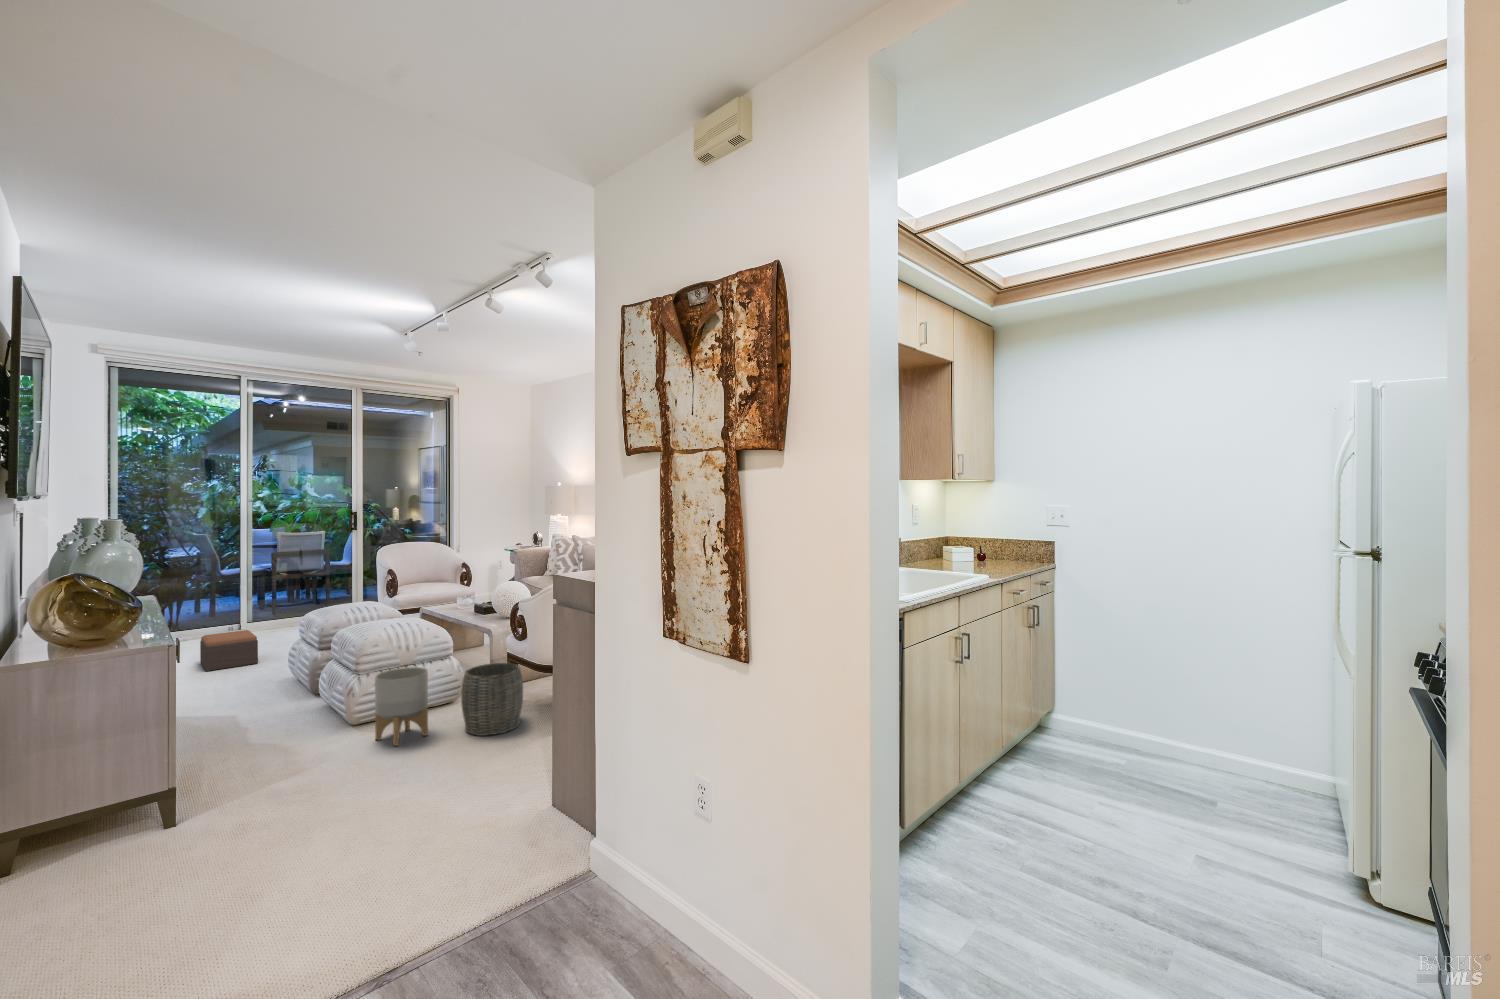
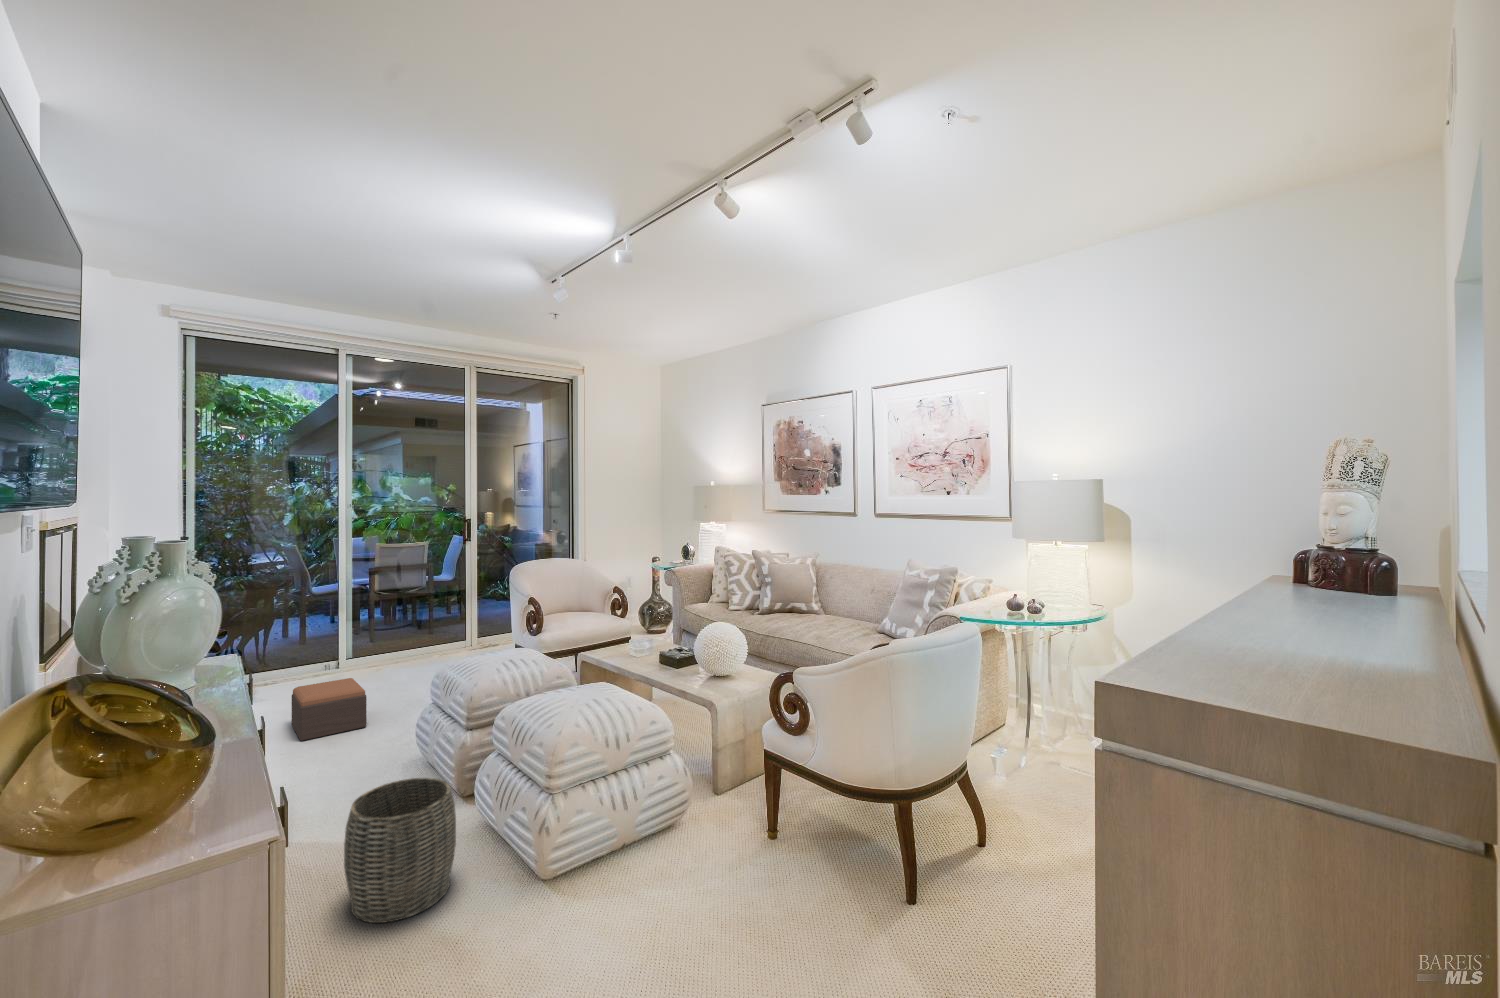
woven basket: present [461,663,523,736] -> present [344,778,456,923]
planter: present [375,667,428,746] -> none [596,788,678,943]

